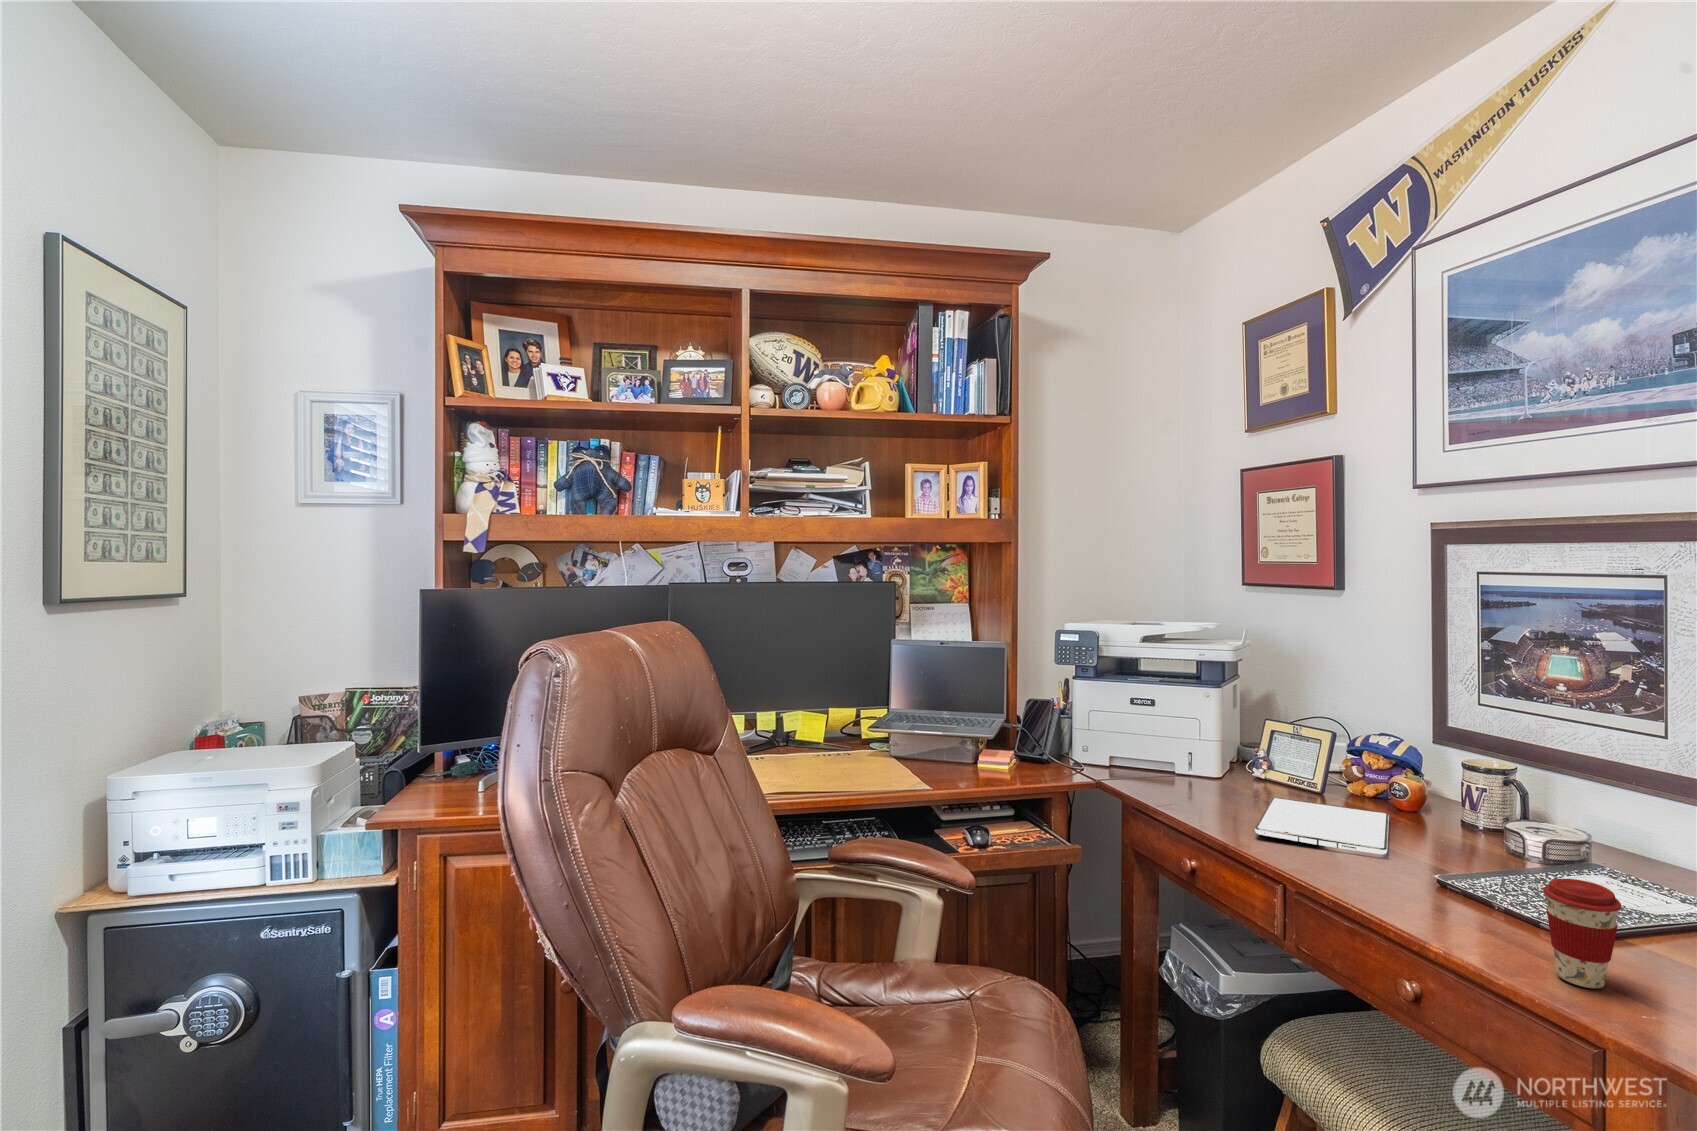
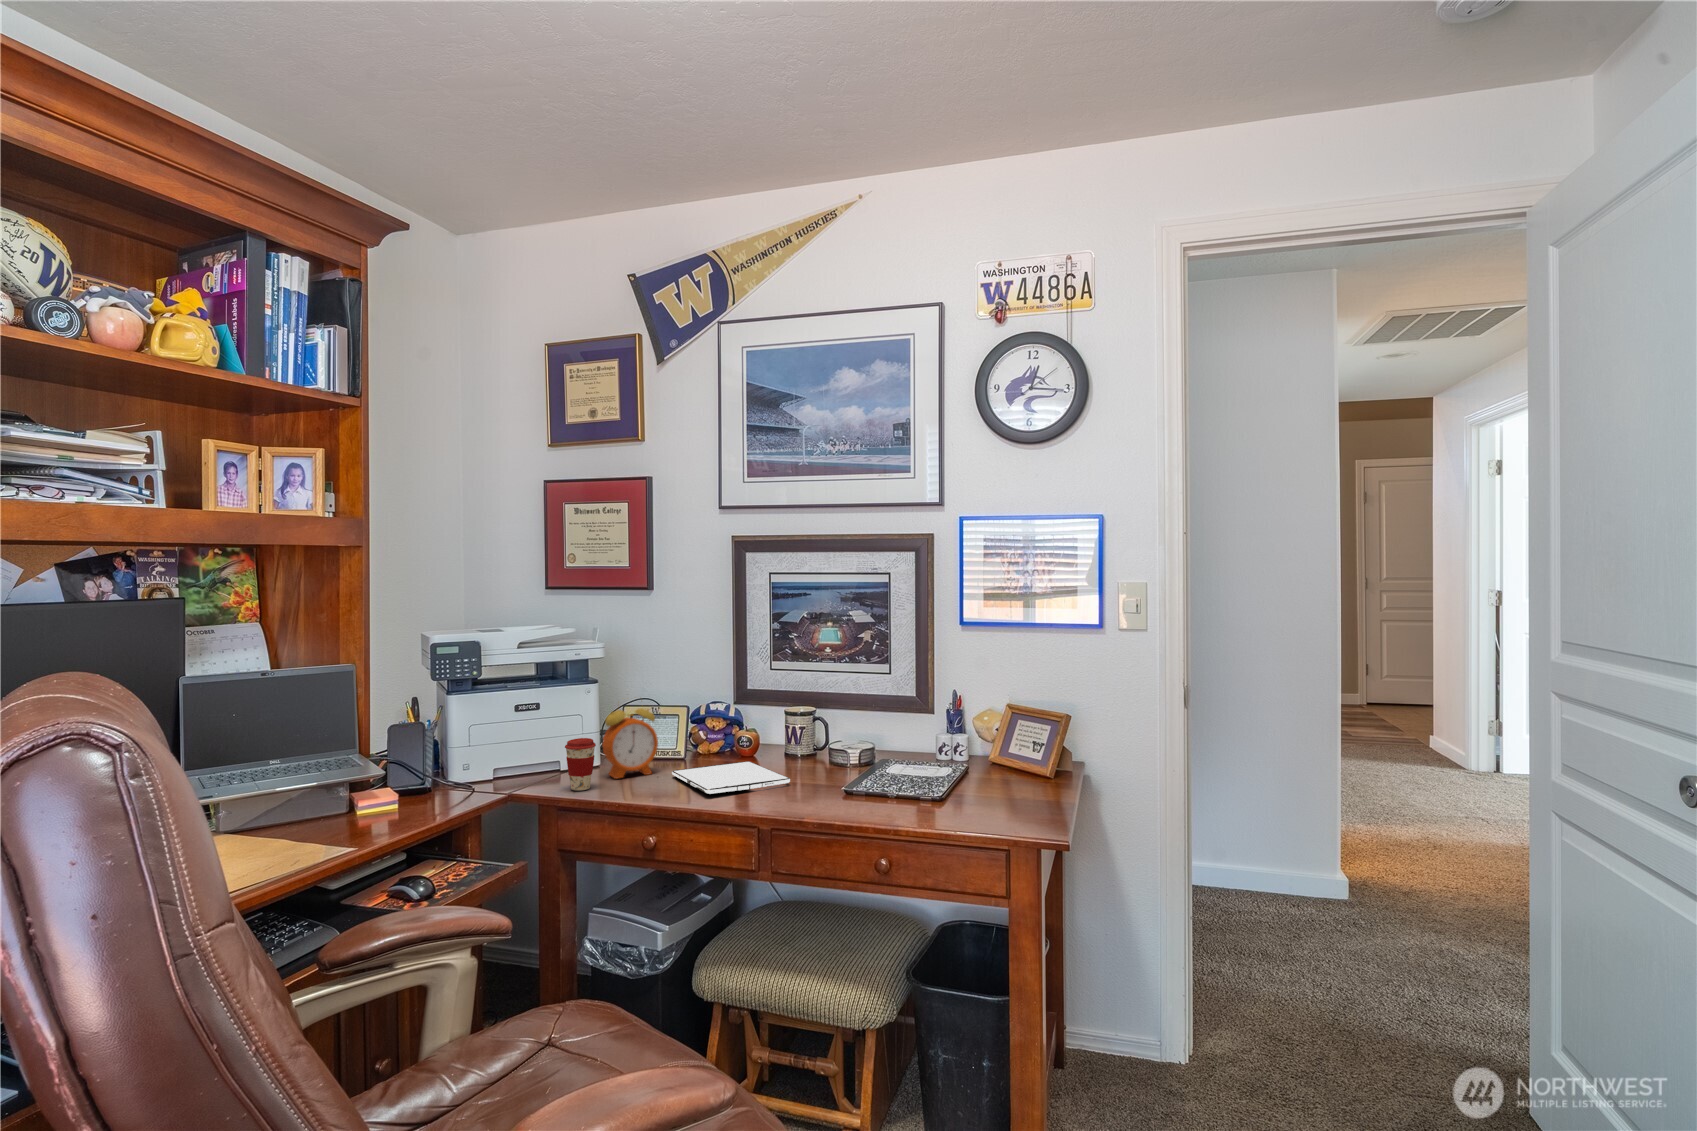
alarm clock: none [1208,705,1271,795] -> present [602,708,658,778]
coffee cup: present [1543,879,1622,988] -> present [565,738,596,790]

